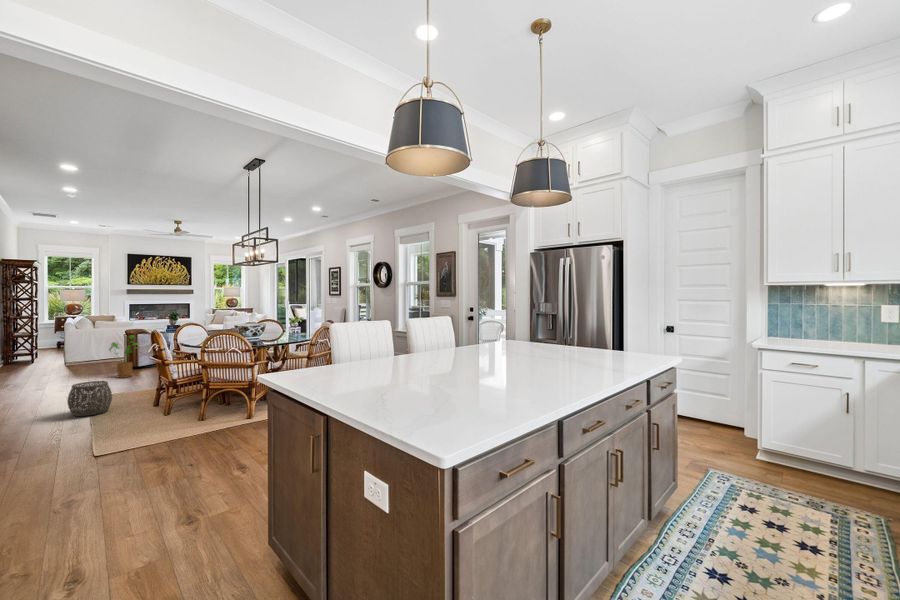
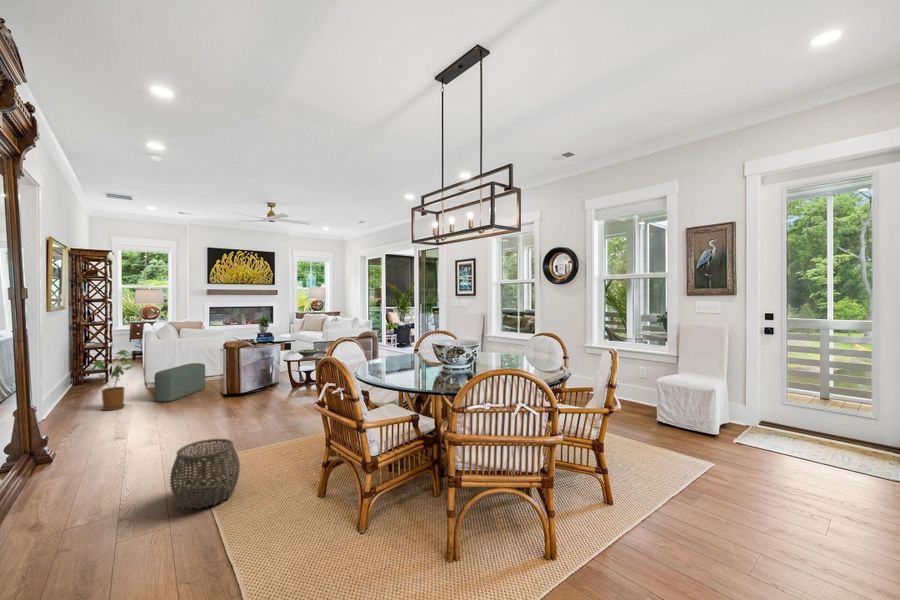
house plant: present [110,335,138,378] -> present [91,350,134,410]
pouf: none [70,347,113,374] -> present [154,363,205,402]

